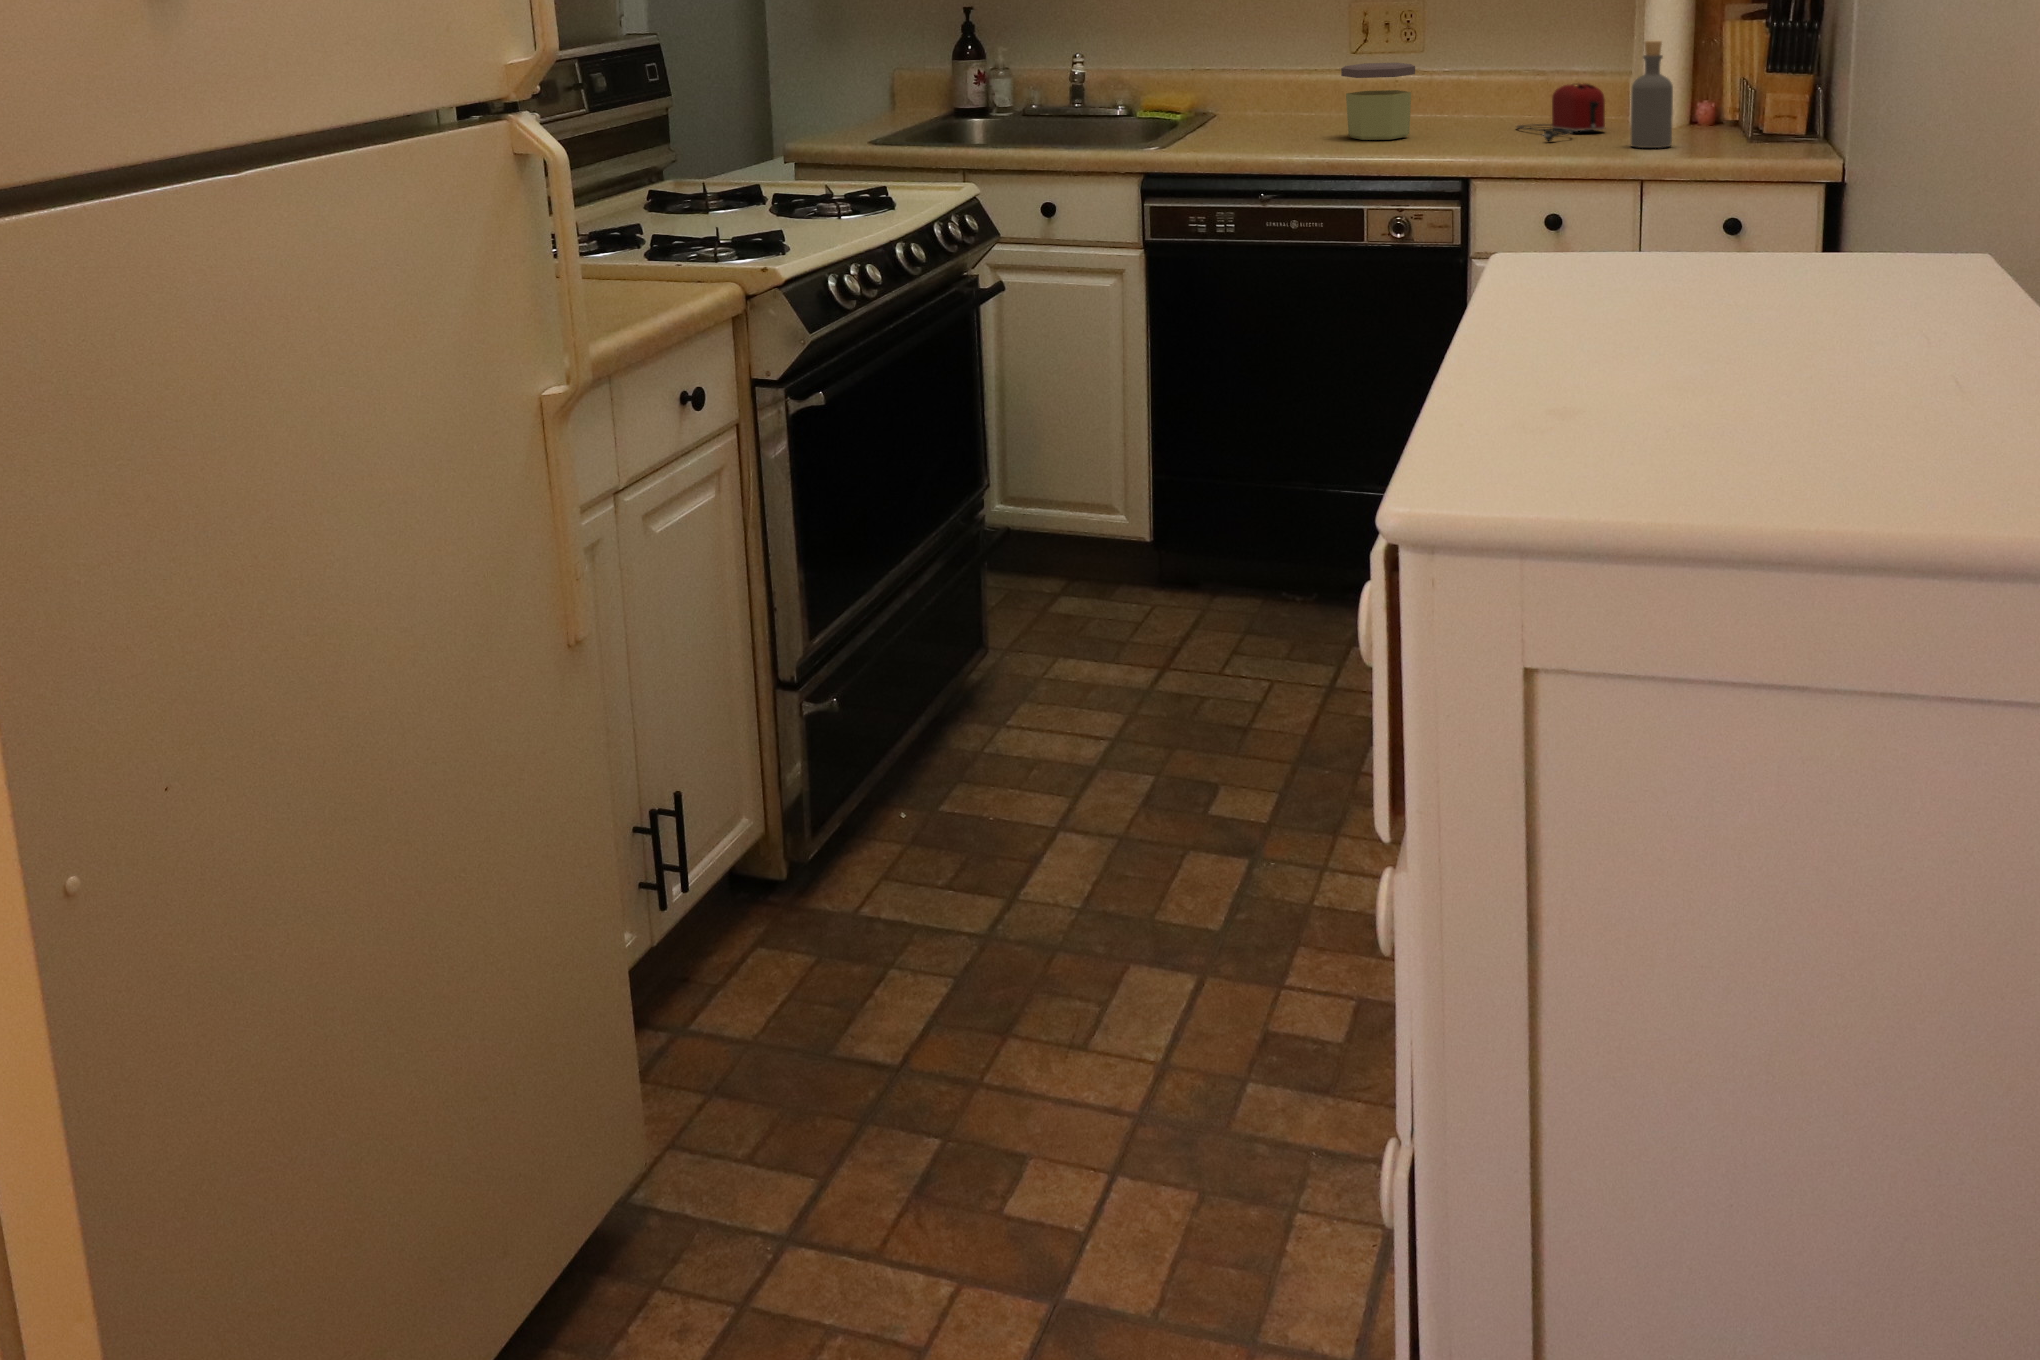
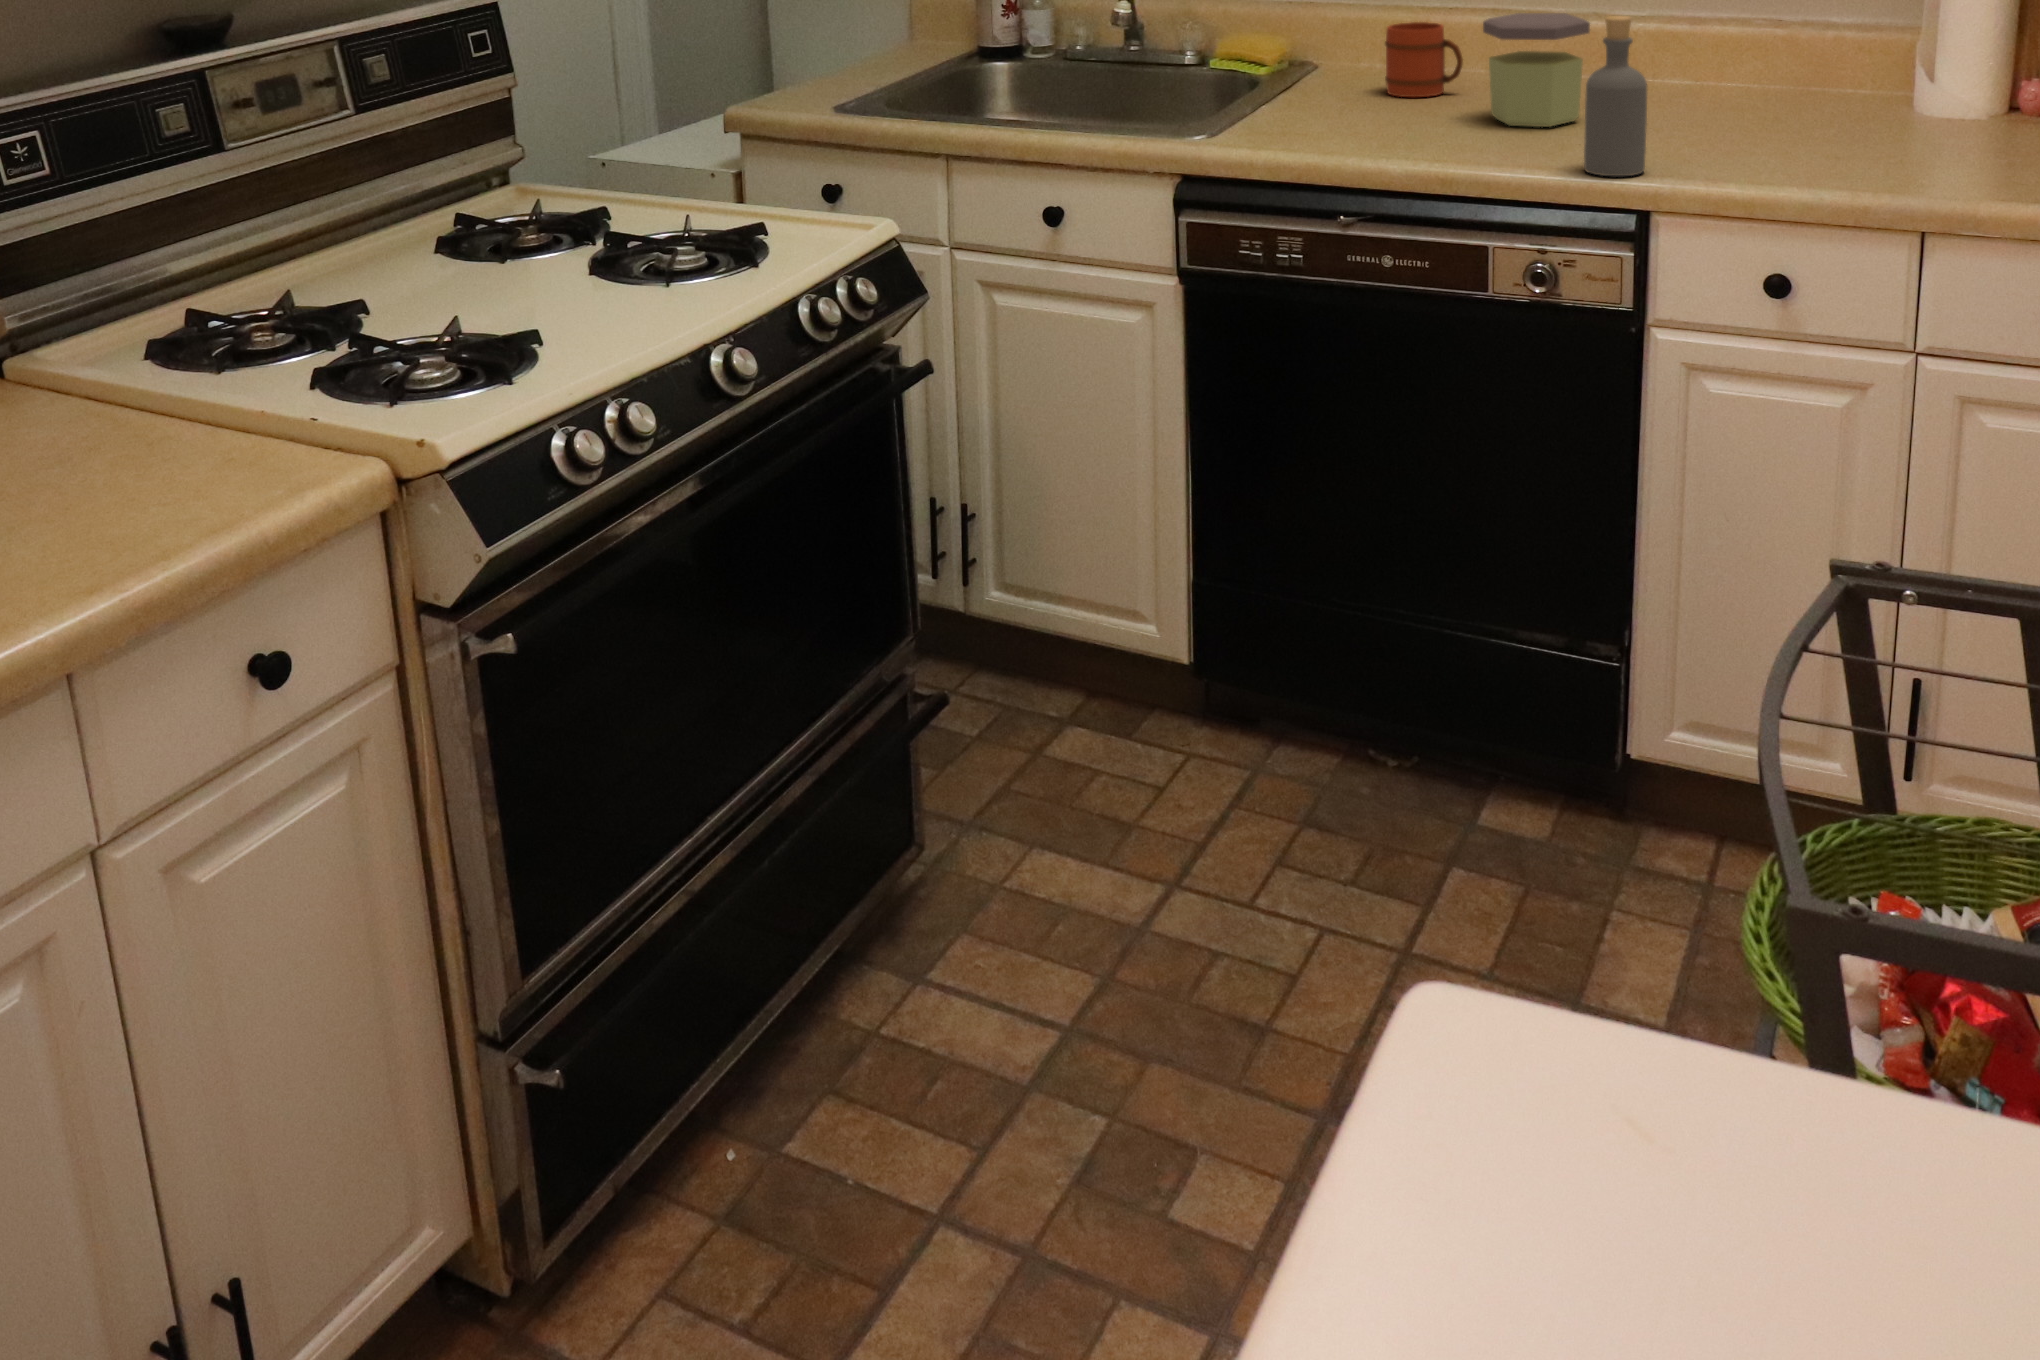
bottle: present [1631,41,1673,148] -> present [1584,16,1647,176]
mug: none [1265,79,1321,131] -> present [1385,22,1463,97]
toaster: present [1517,84,1605,141] -> none [1742,48,1877,143]

